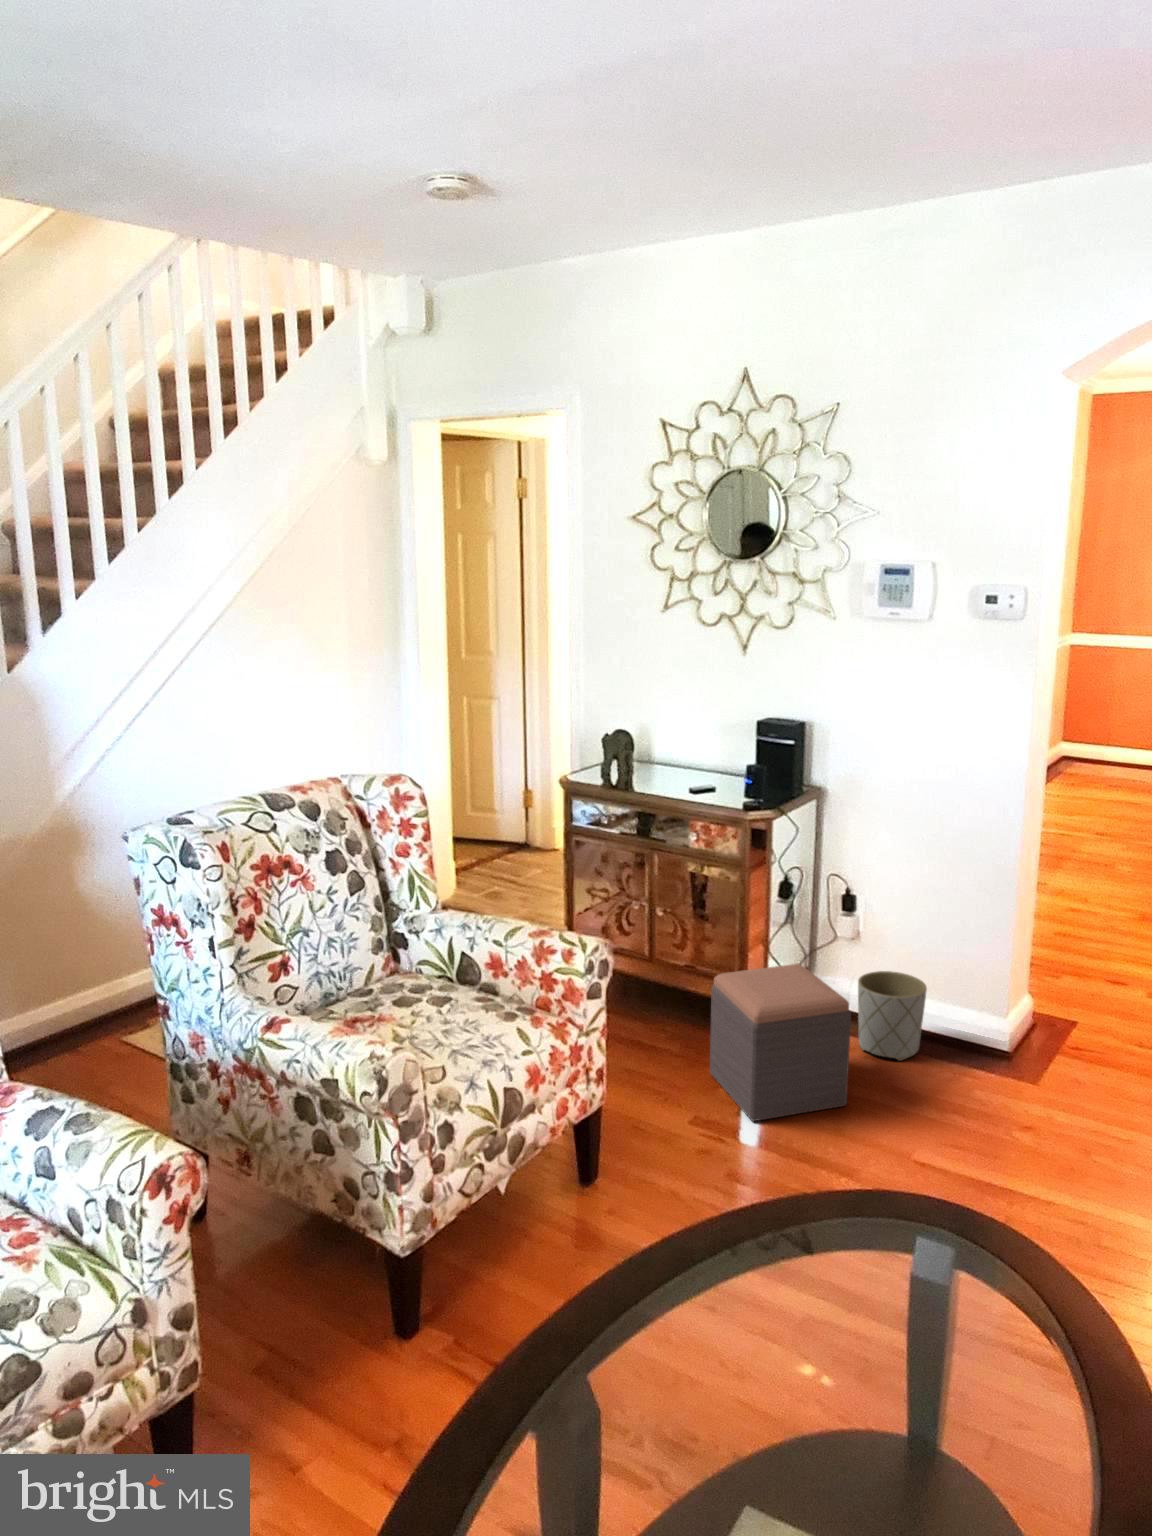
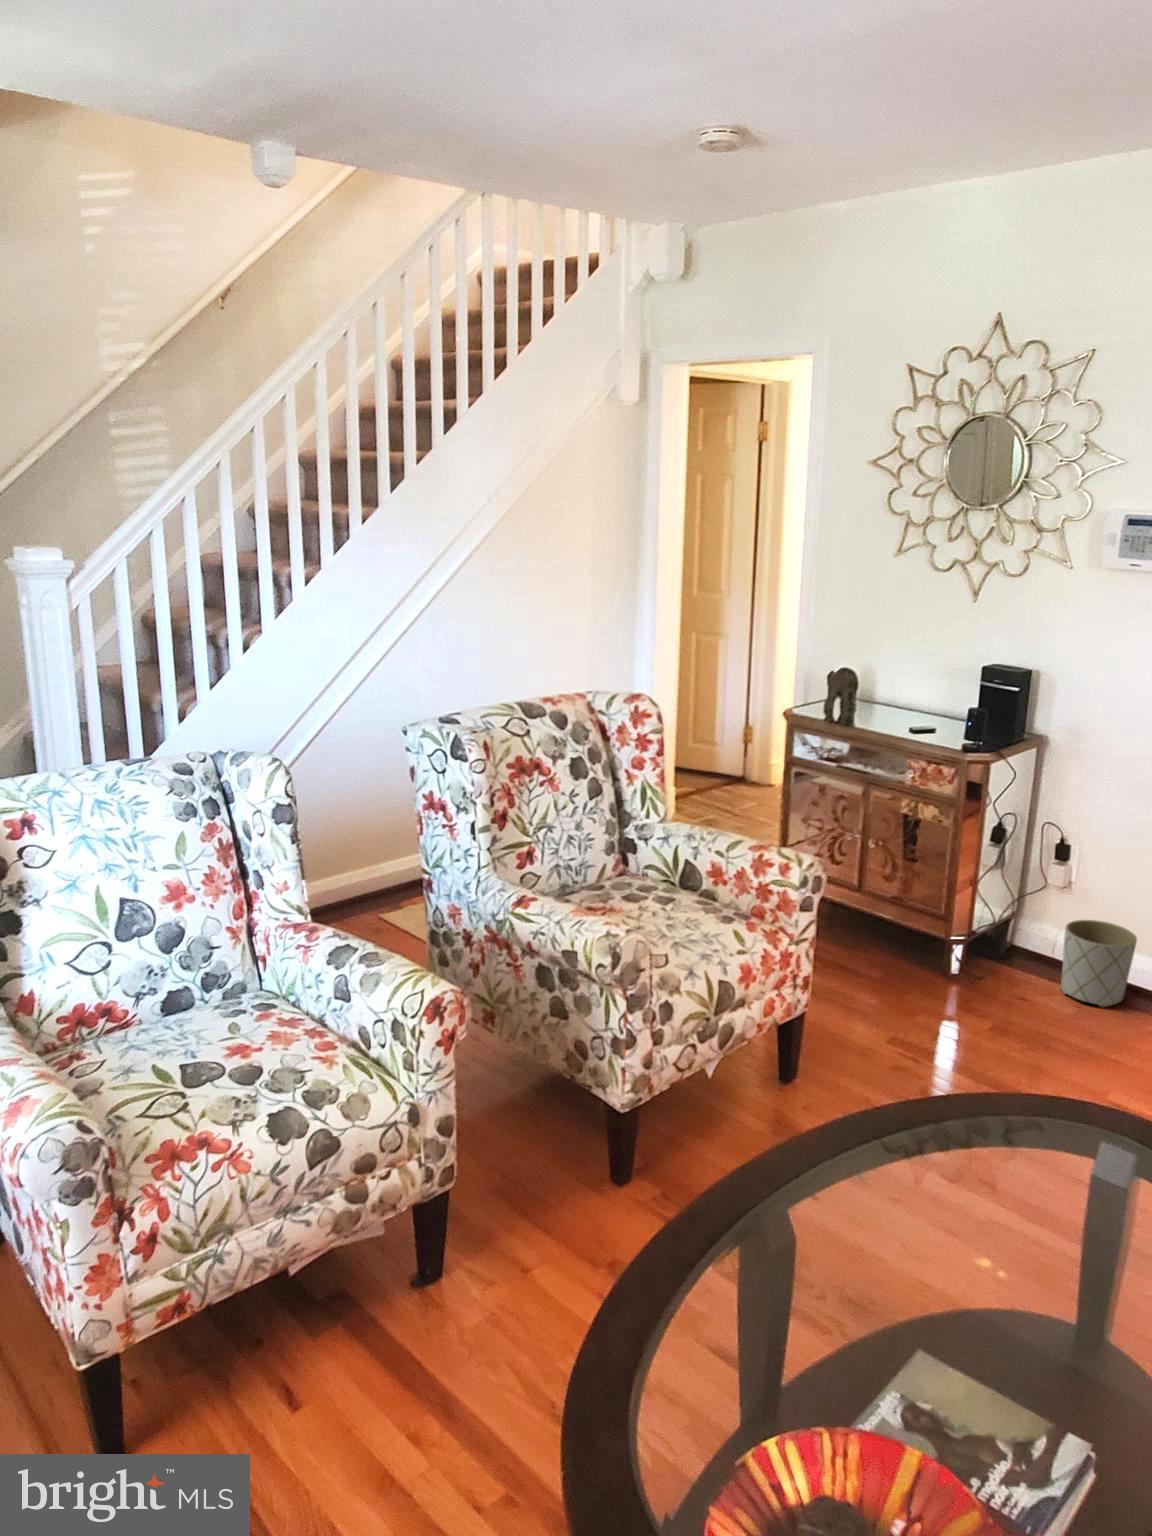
footstool: present [710,964,851,1121] -> none [909,903,1056,1045]

